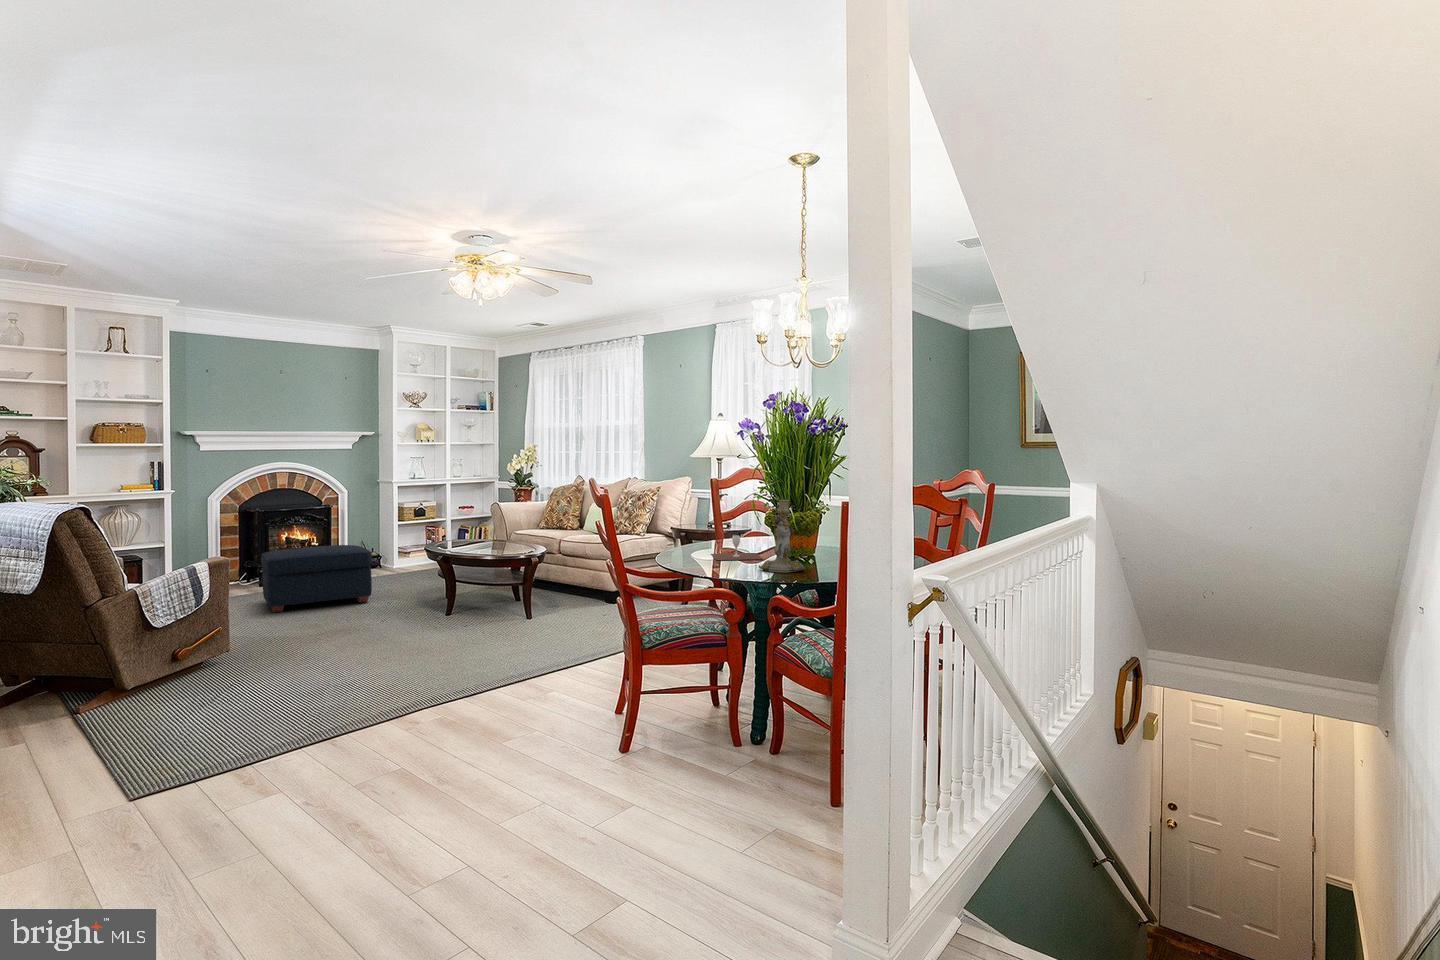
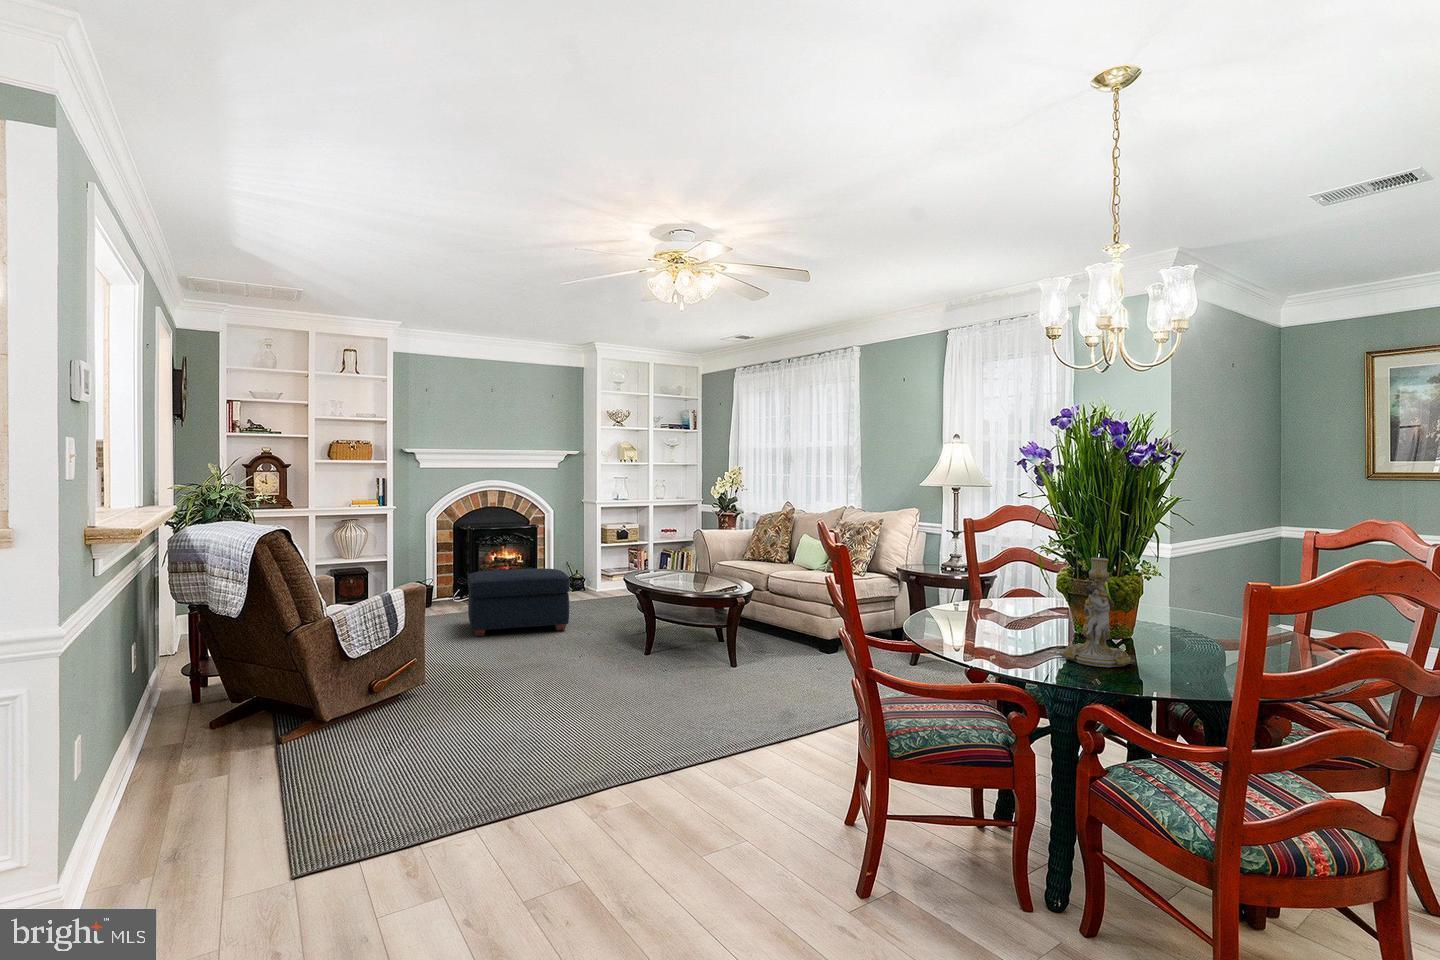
wine glass: present [711,535,763,560] -> none [972,599,1055,637]

